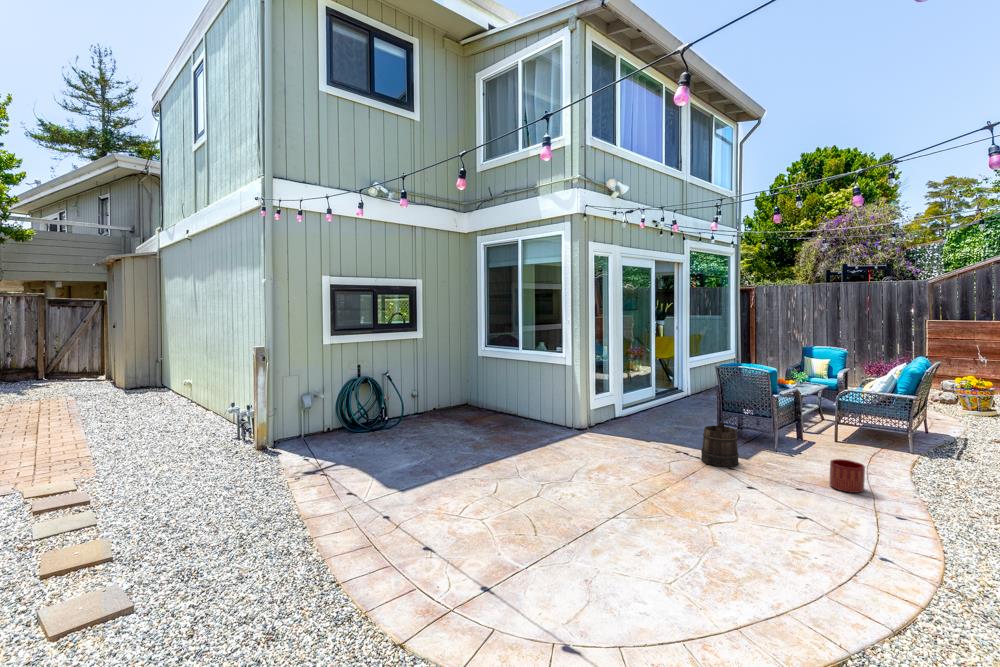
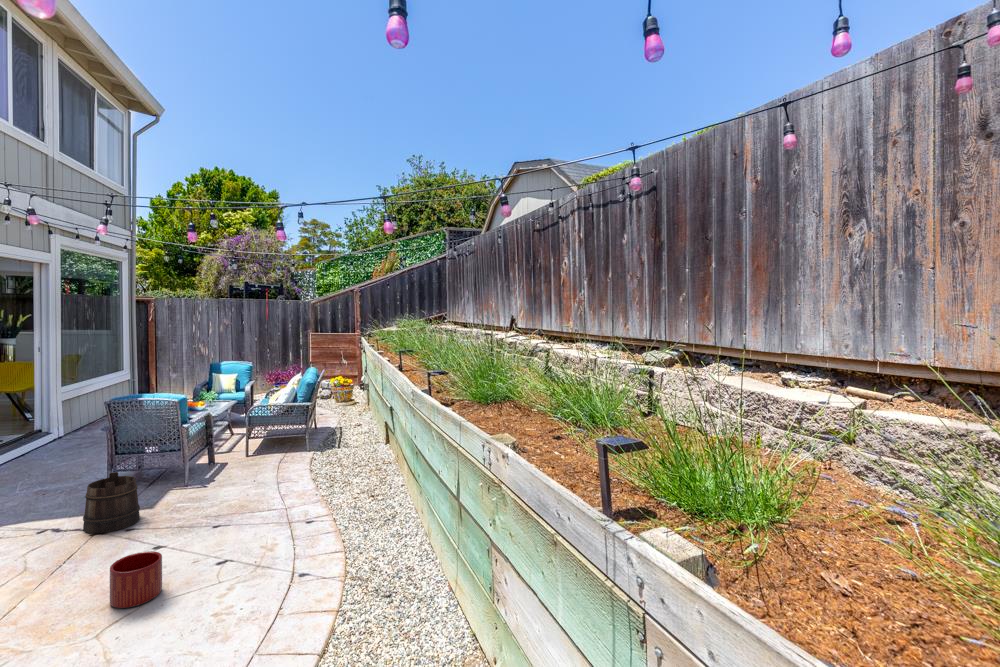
planter: present [830,459,865,493] -> present [110,551,162,608]

